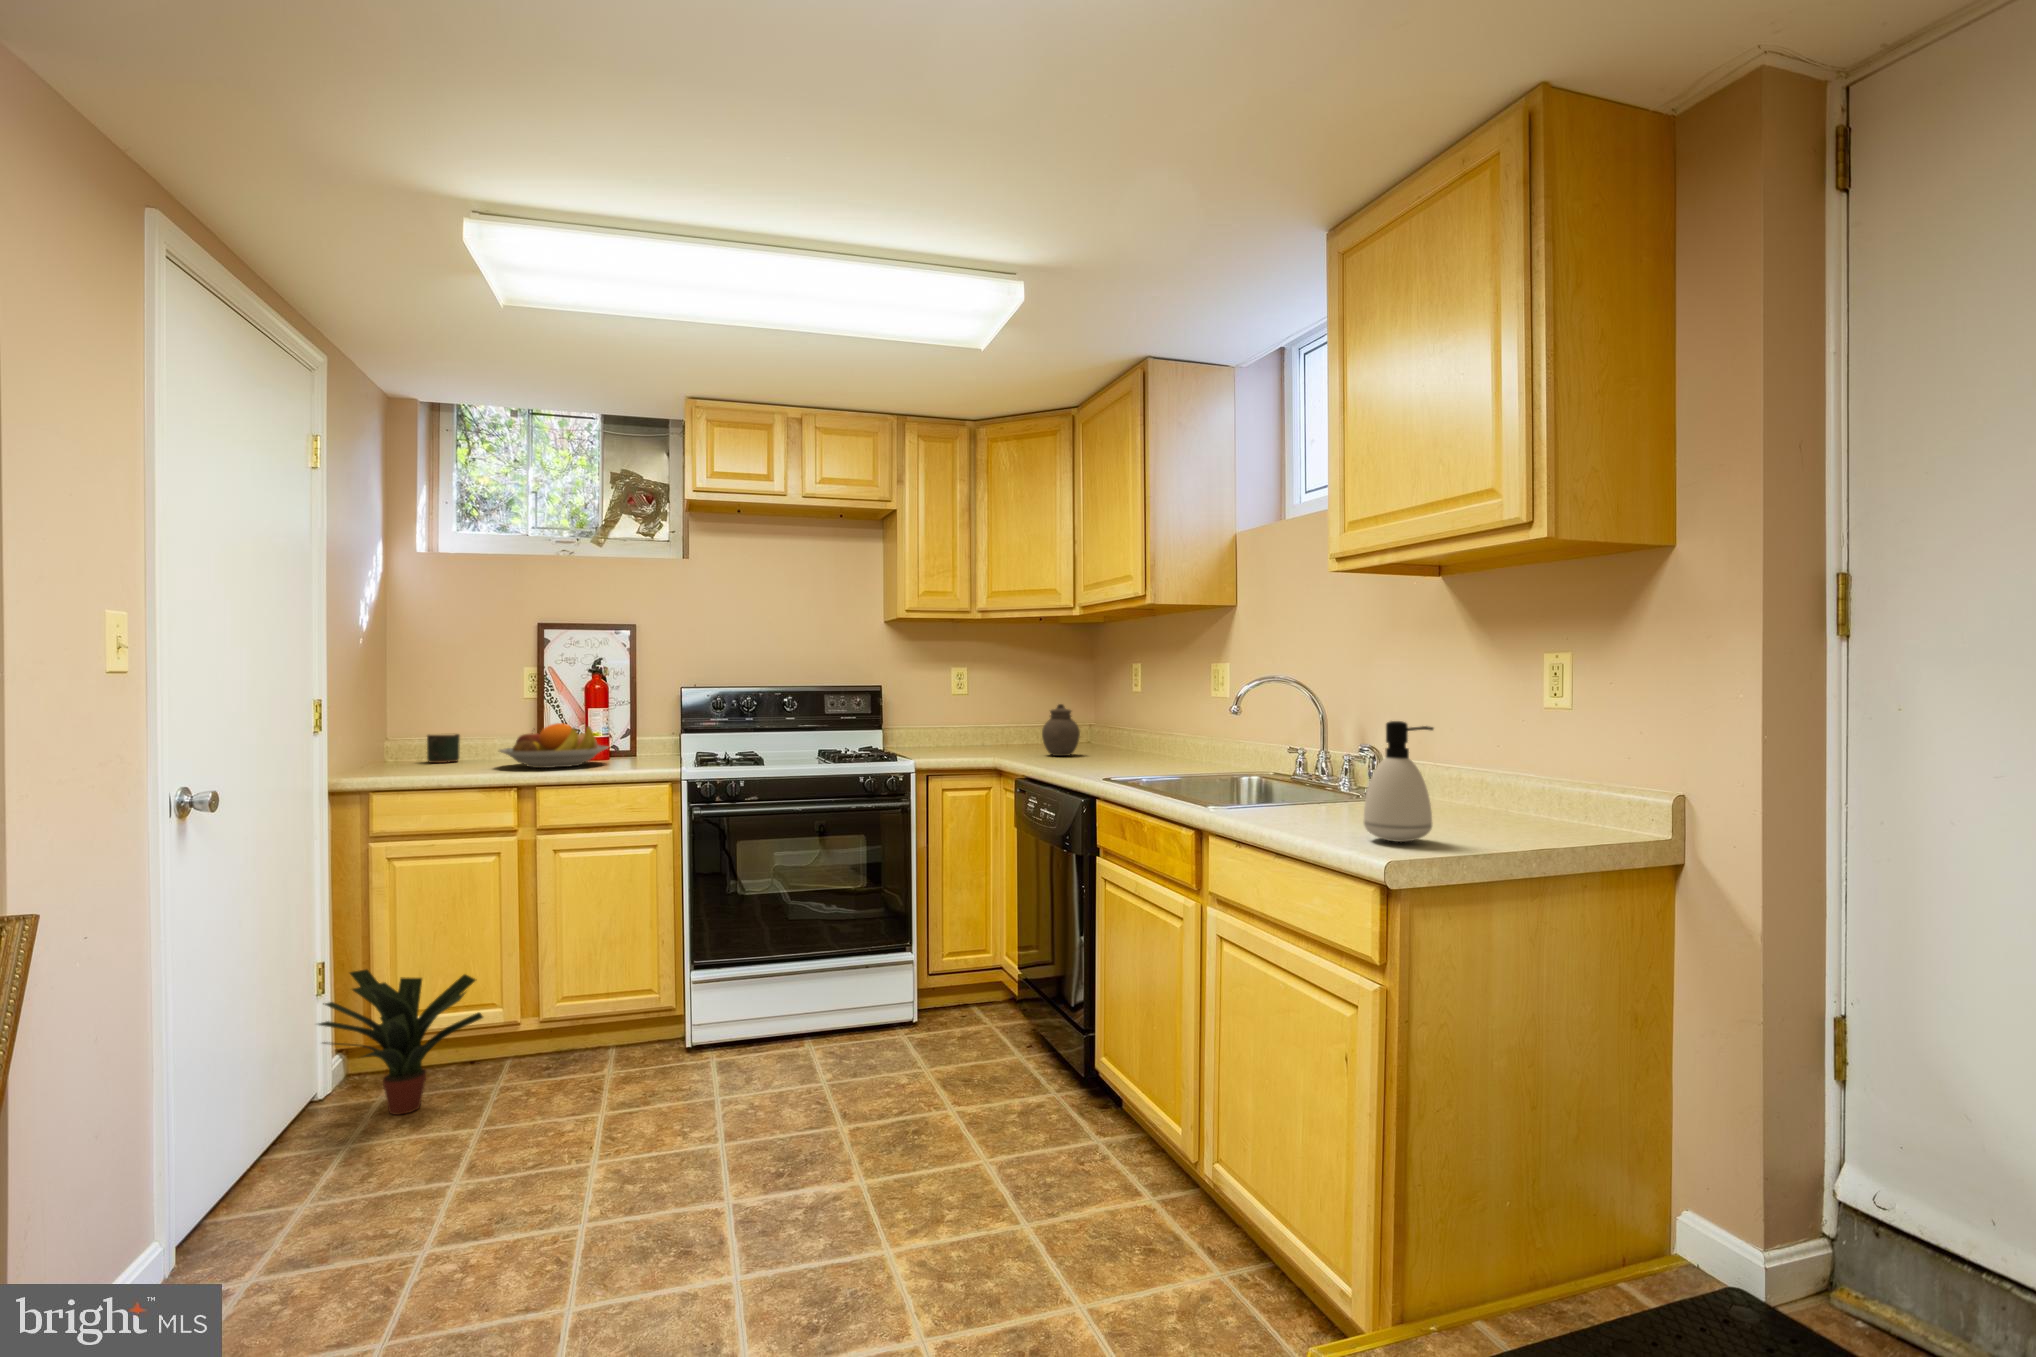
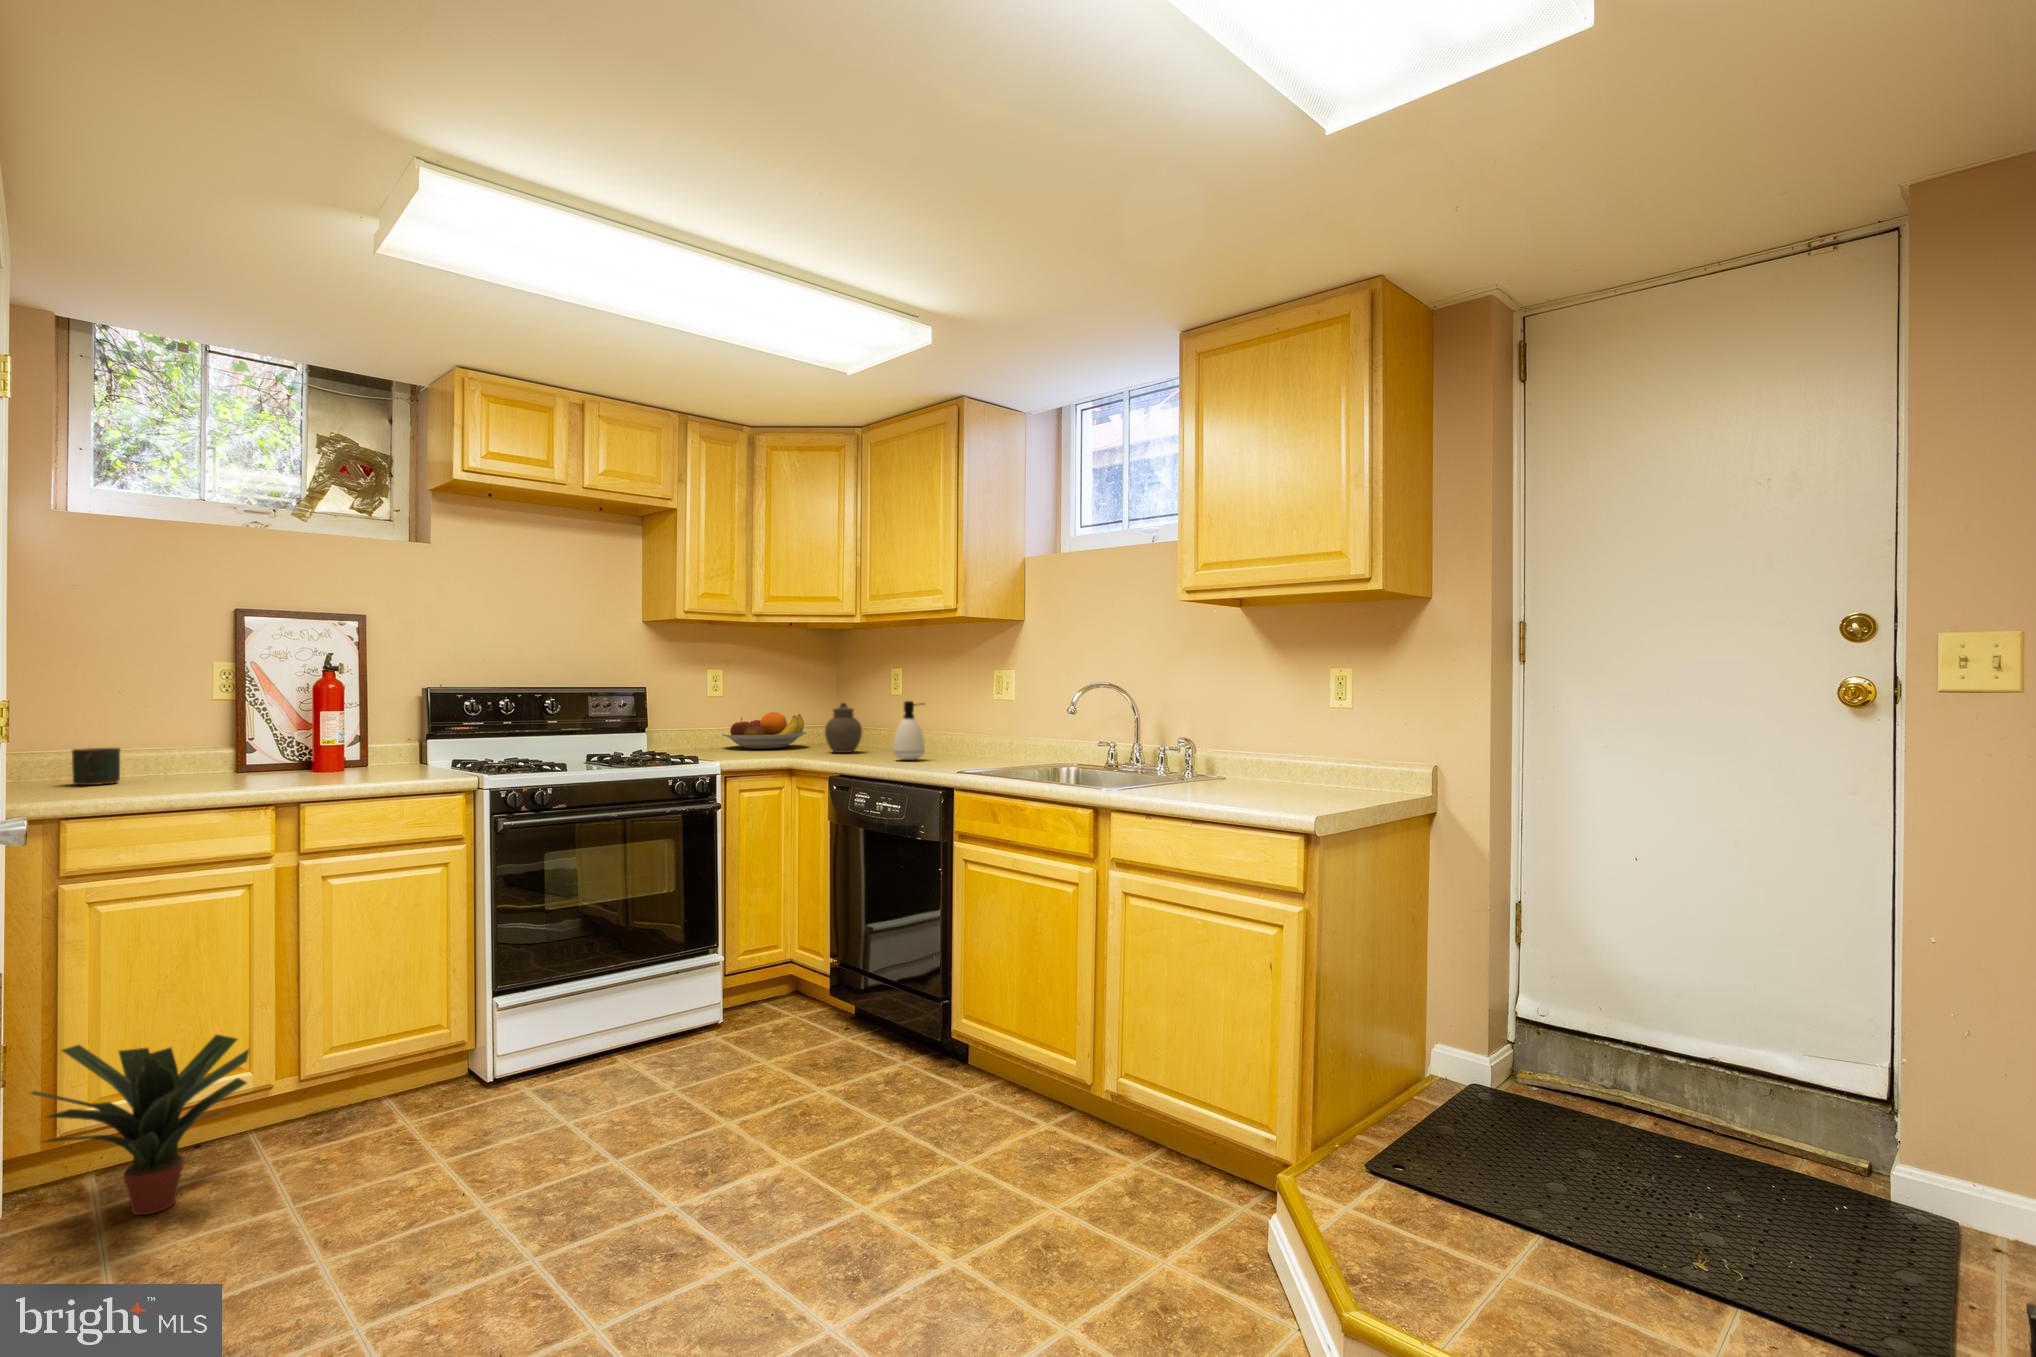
soap dispenser: present [1364,721,1433,842] -> present [893,701,925,760]
fruit bowl: present [499,723,608,768] -> present [722,712,807,749]

